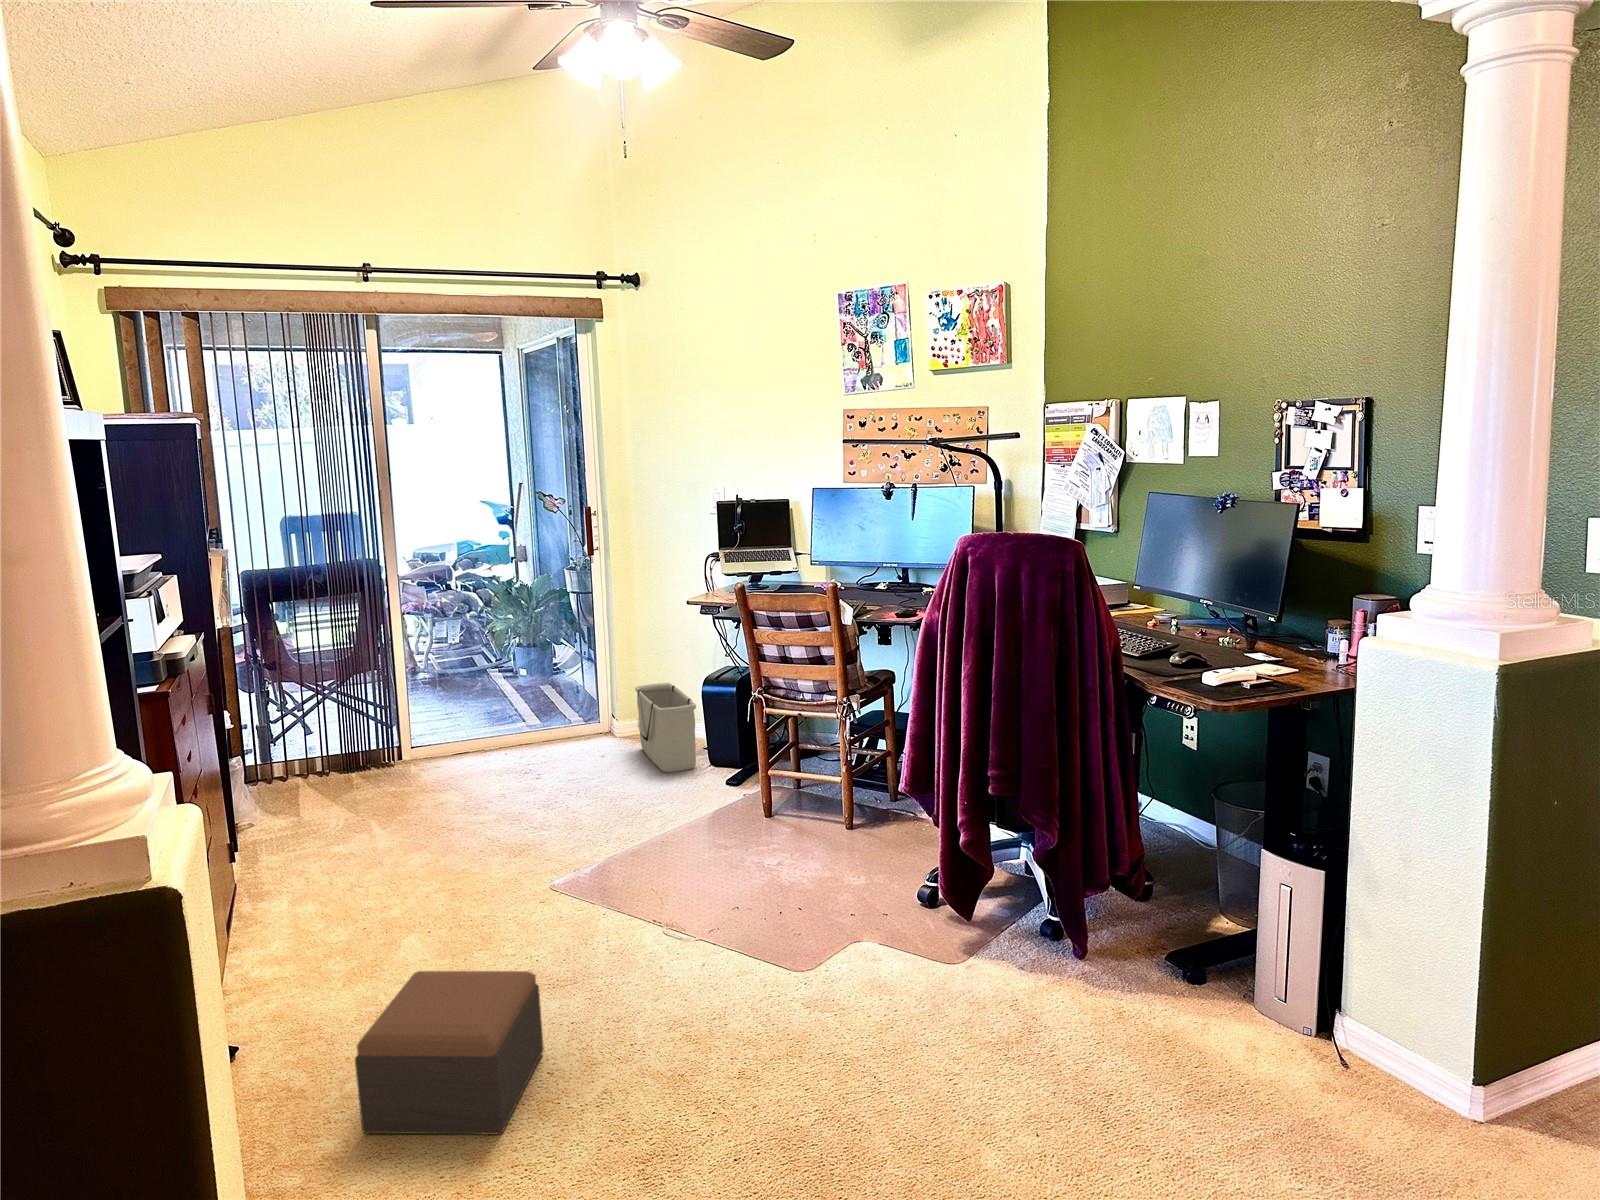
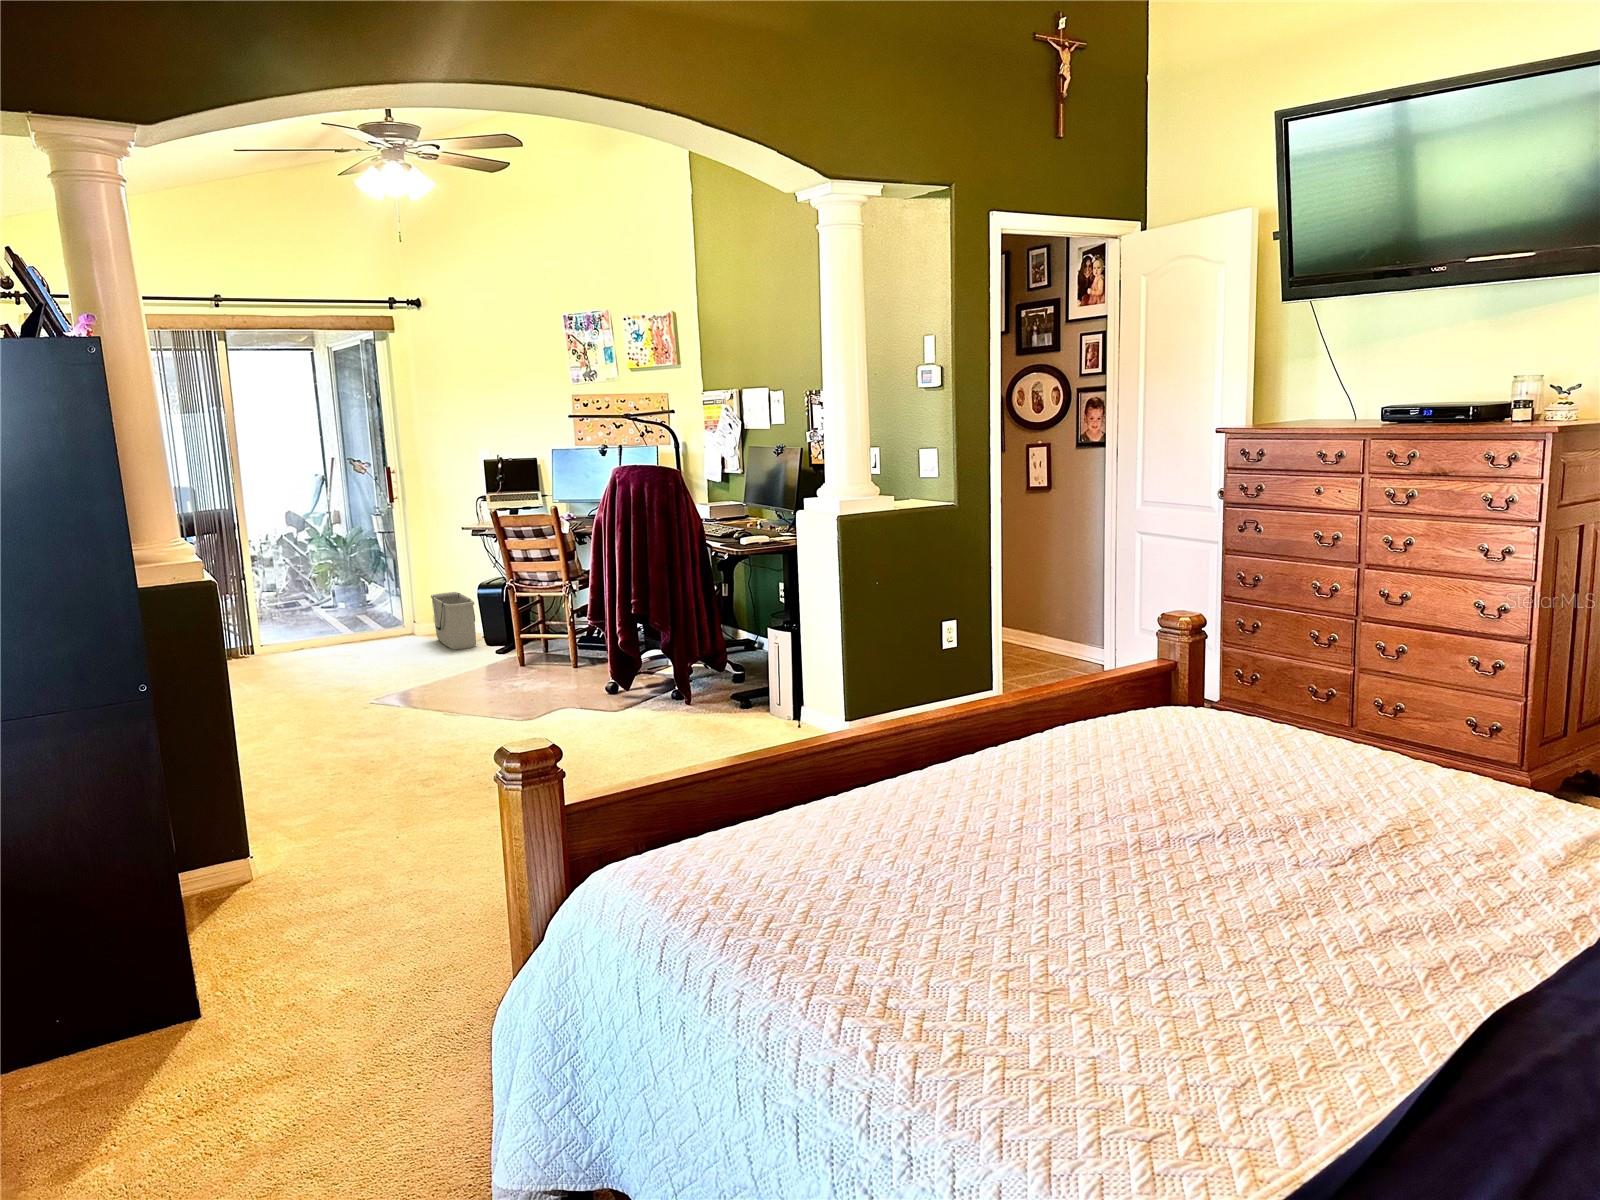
footstool: present [355,971,543,1135] -> none [273,707,376,783]

